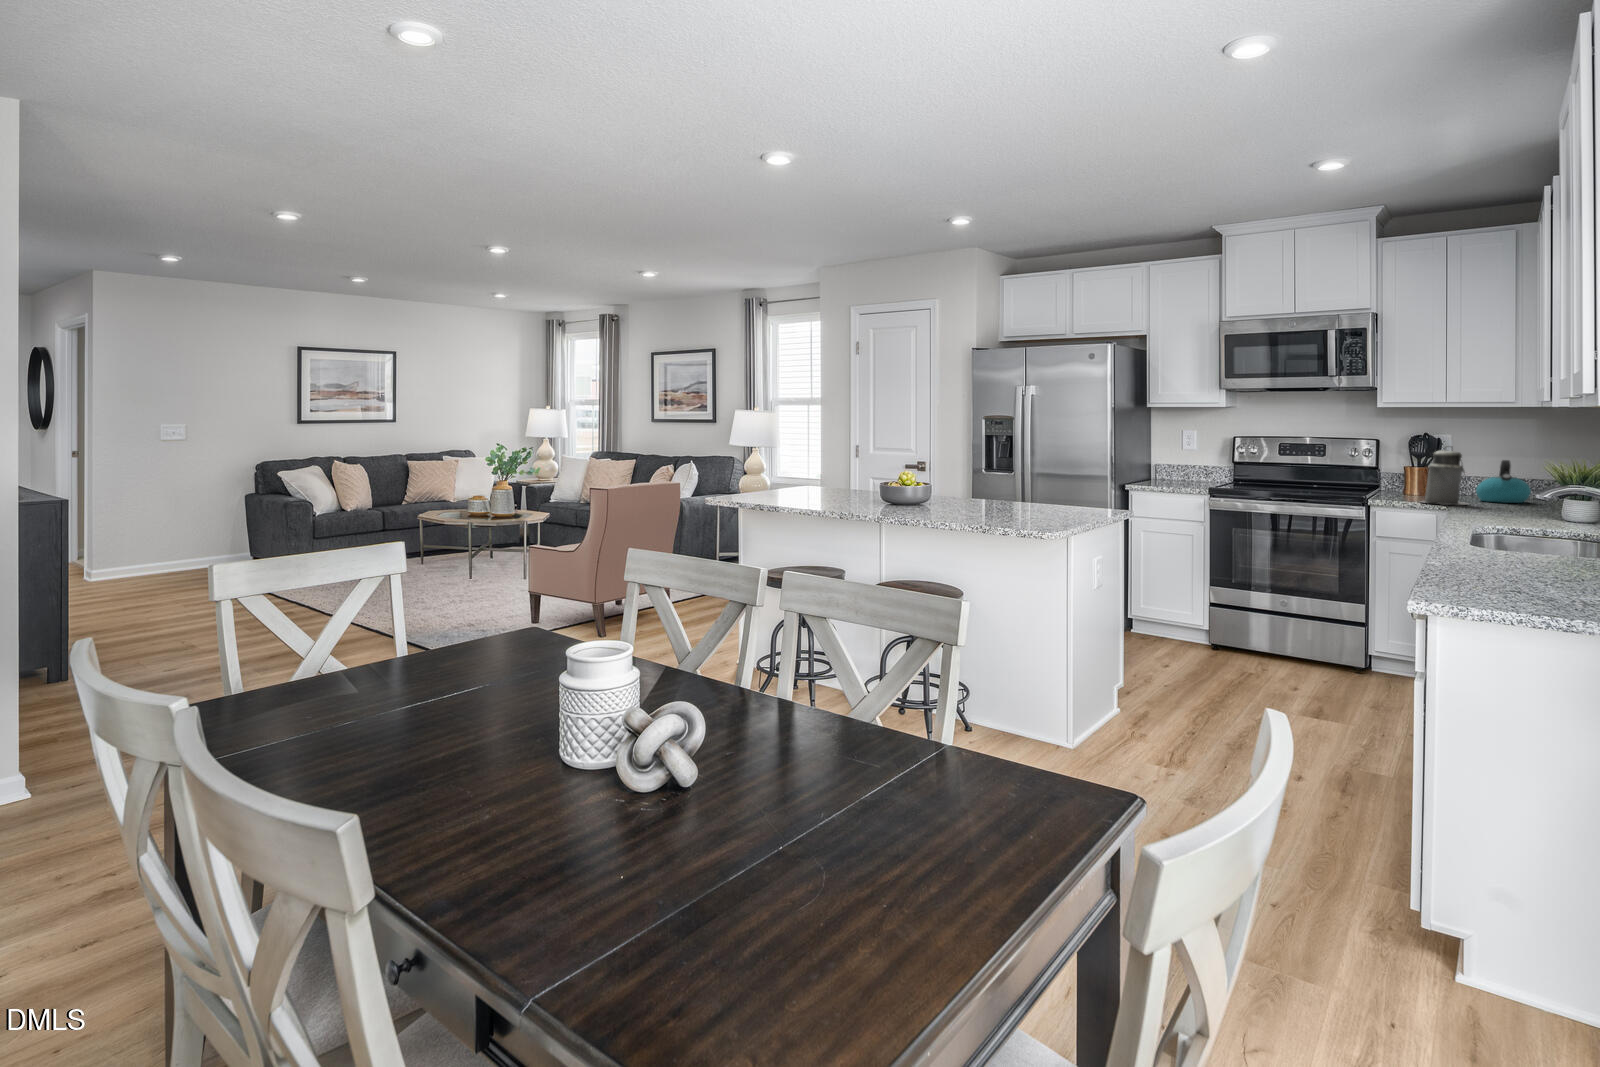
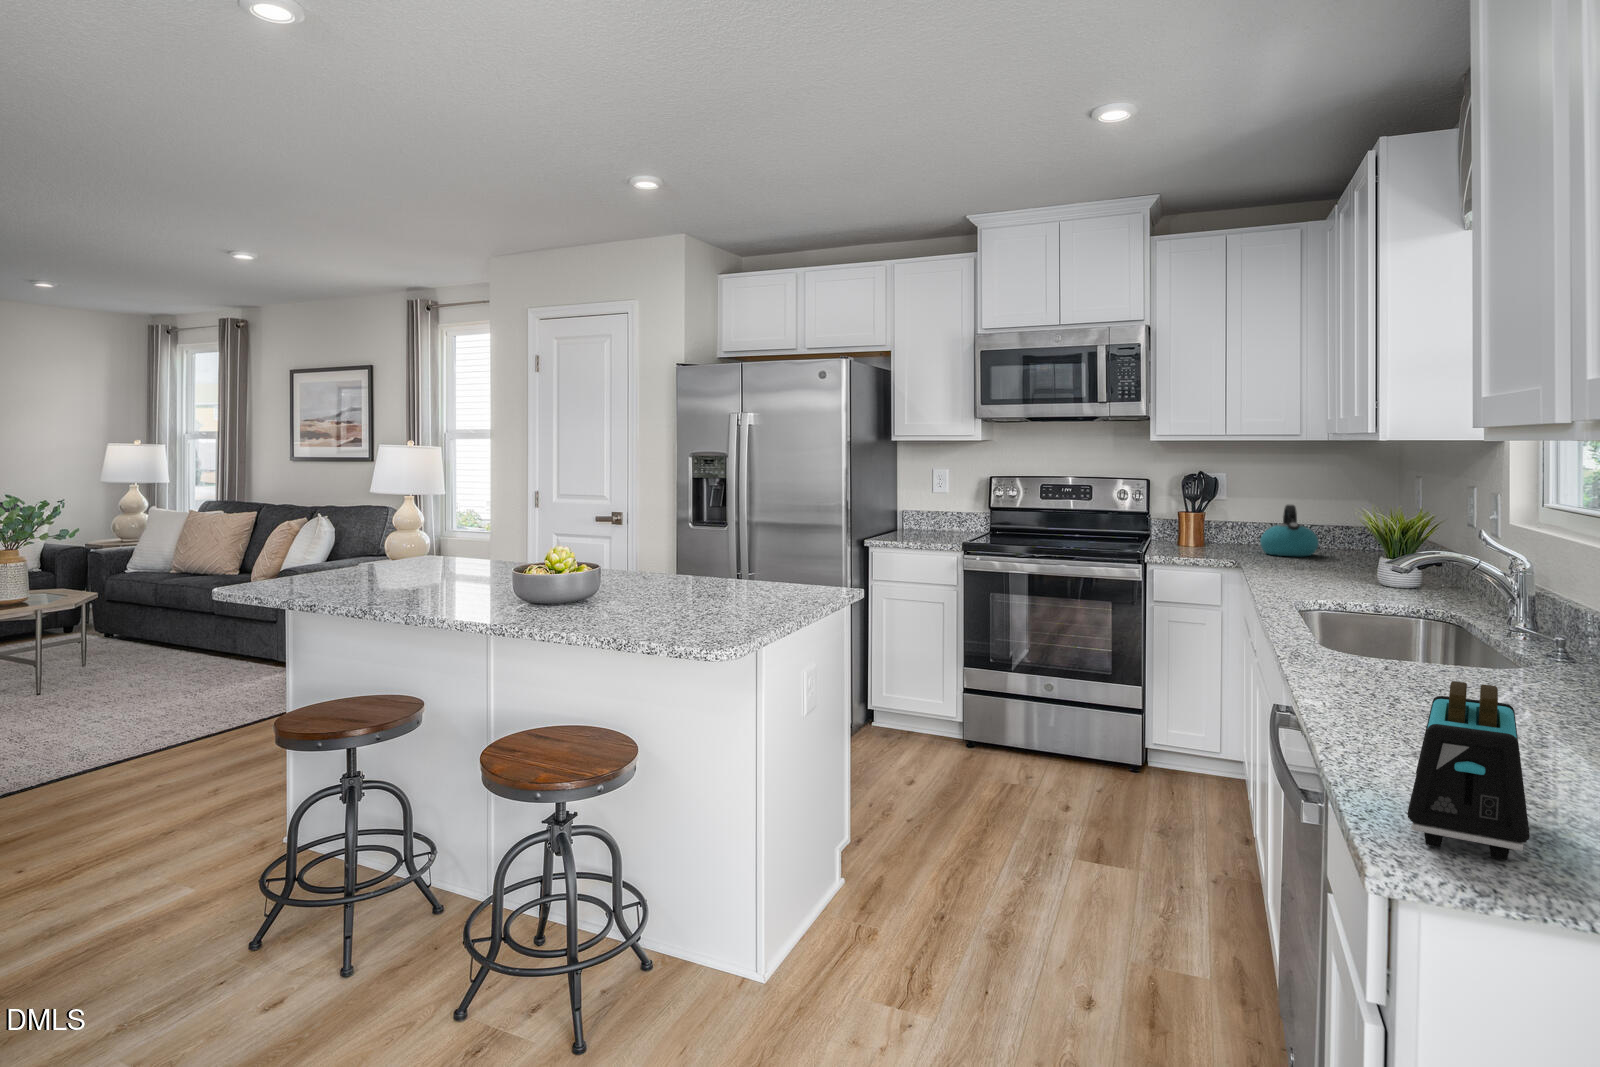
canister: present [1424,450,1467,505] -> none [1202,489,1257,563]
toaster: none [1465,525,1544,606] -> present [1408,681,1530,860]

